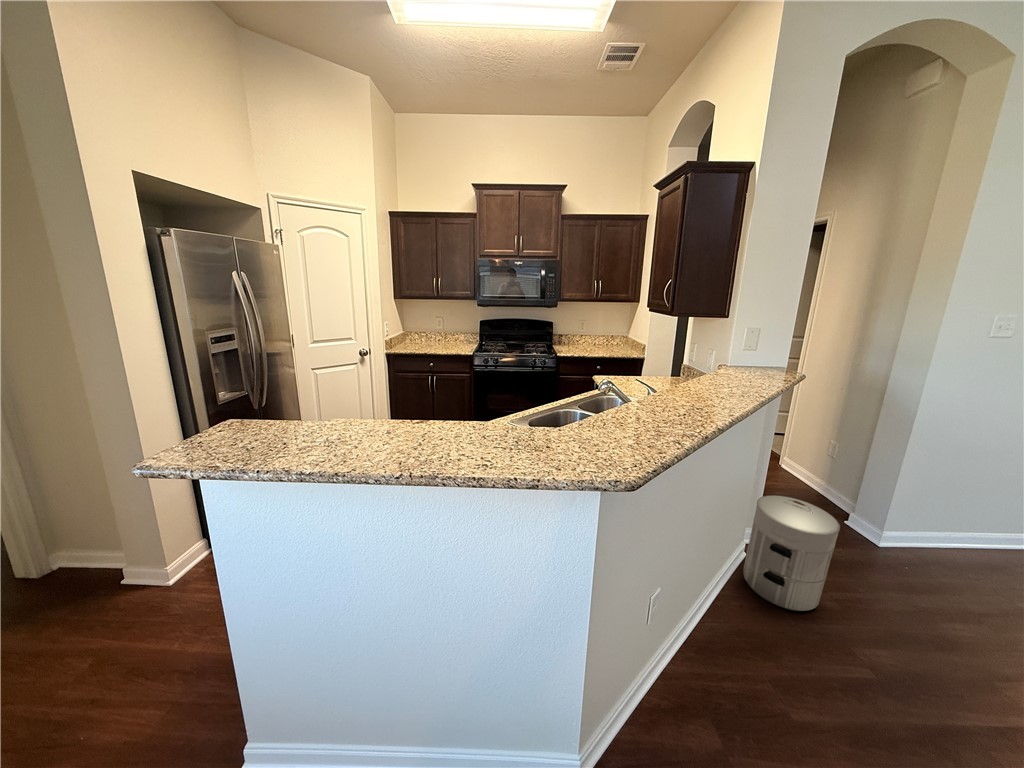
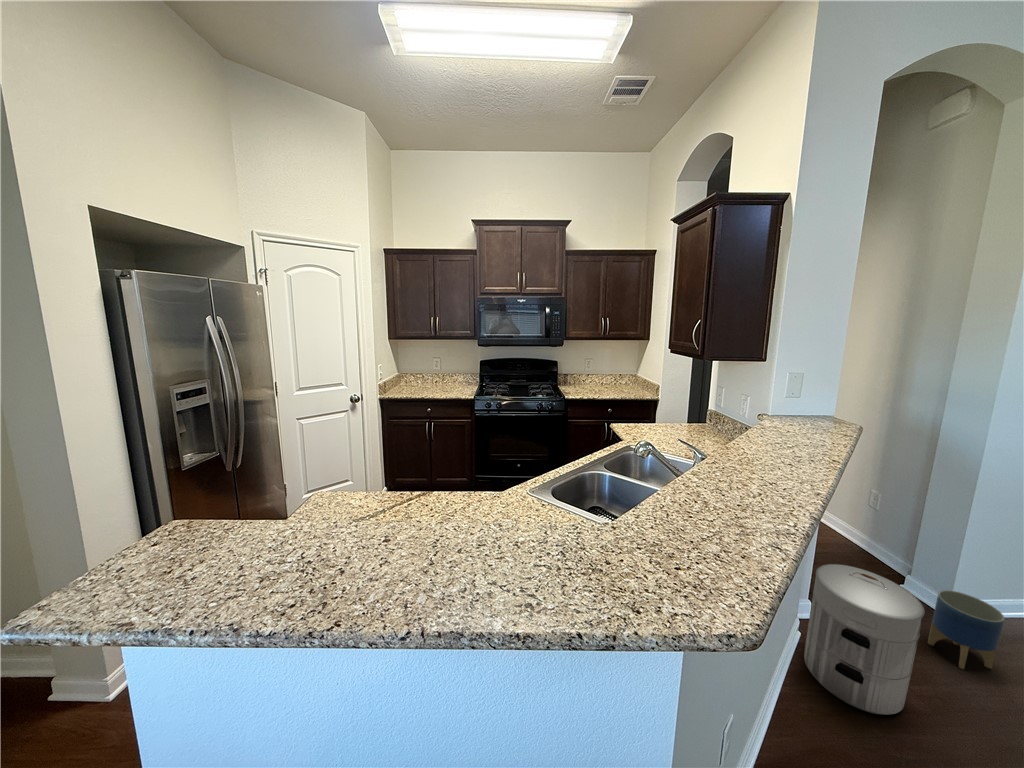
planter: none [853,521,915,583] -> present [928,590,1004,669]

